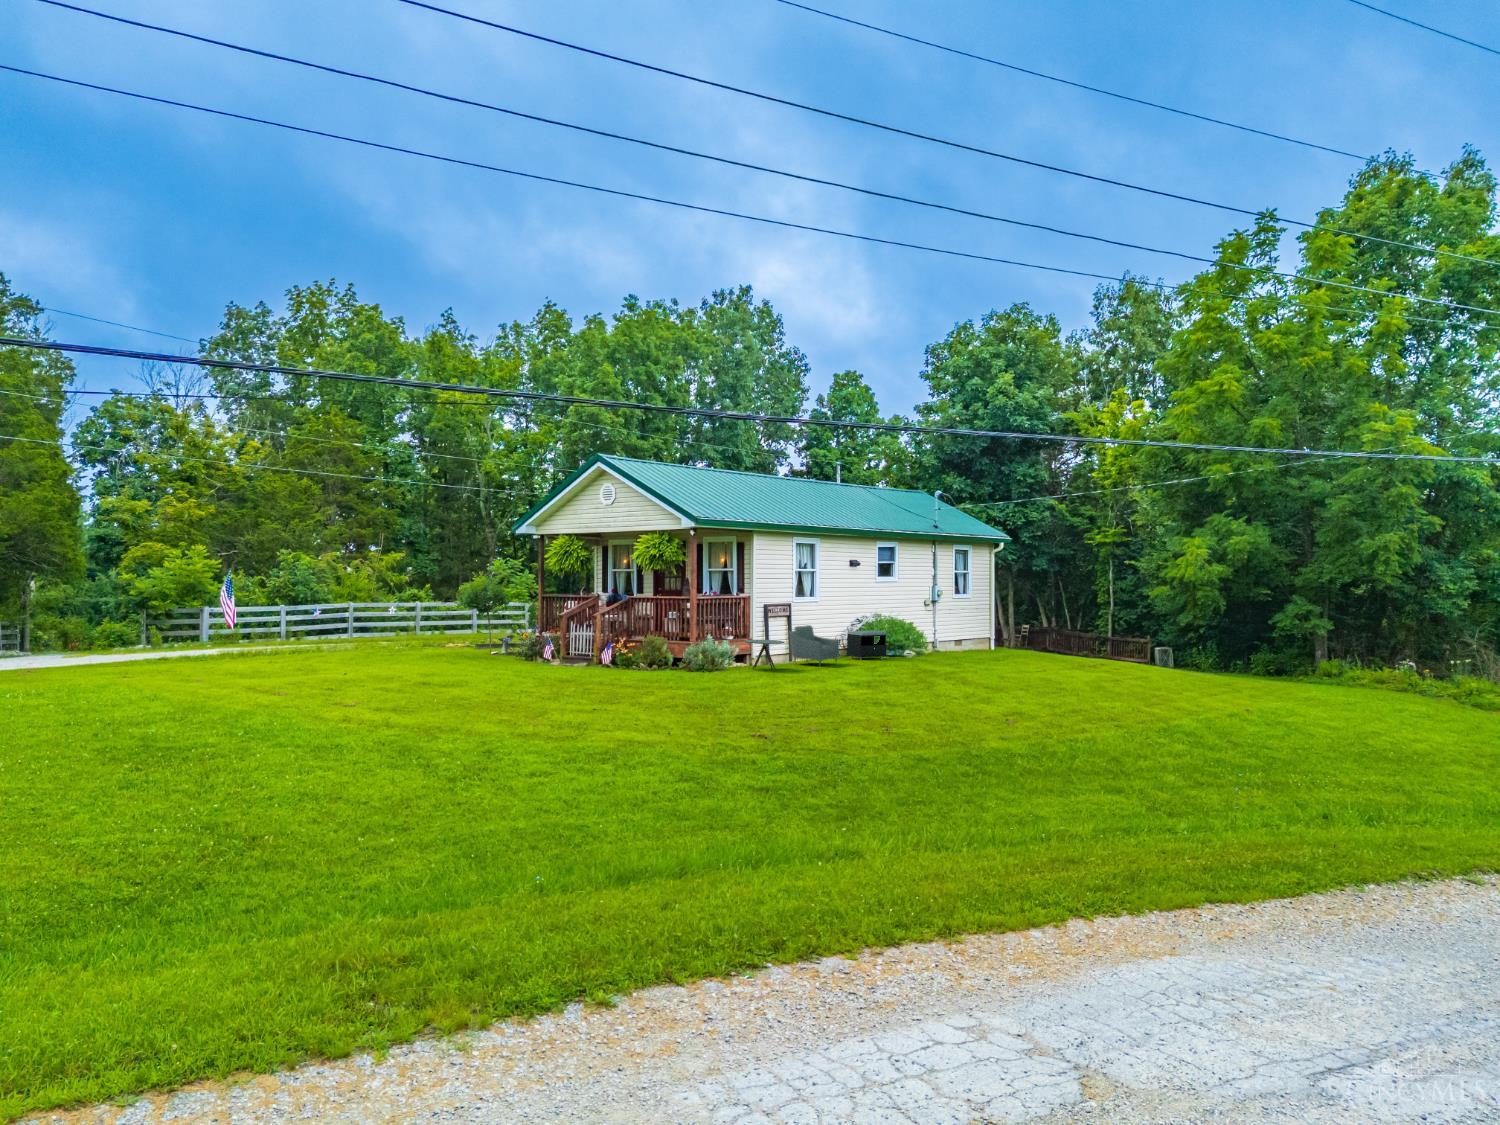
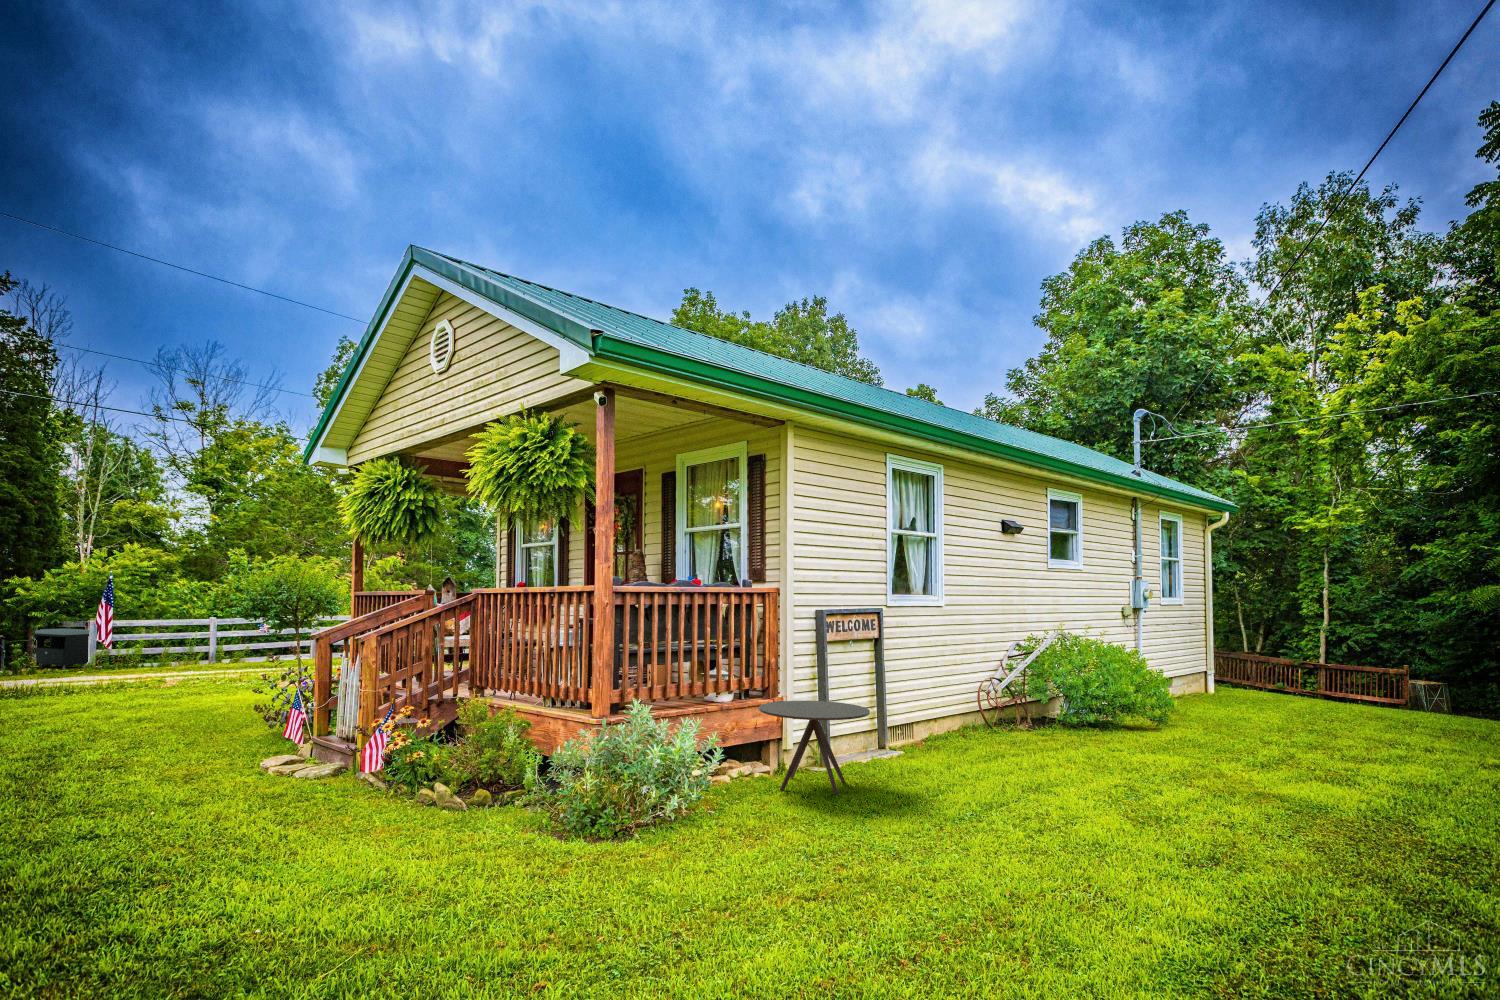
chair: present [789,625,839,665] -> none [880,660,1004,775]
storage bench: present [847,630,887,660] -> present [34,629,90,669]

